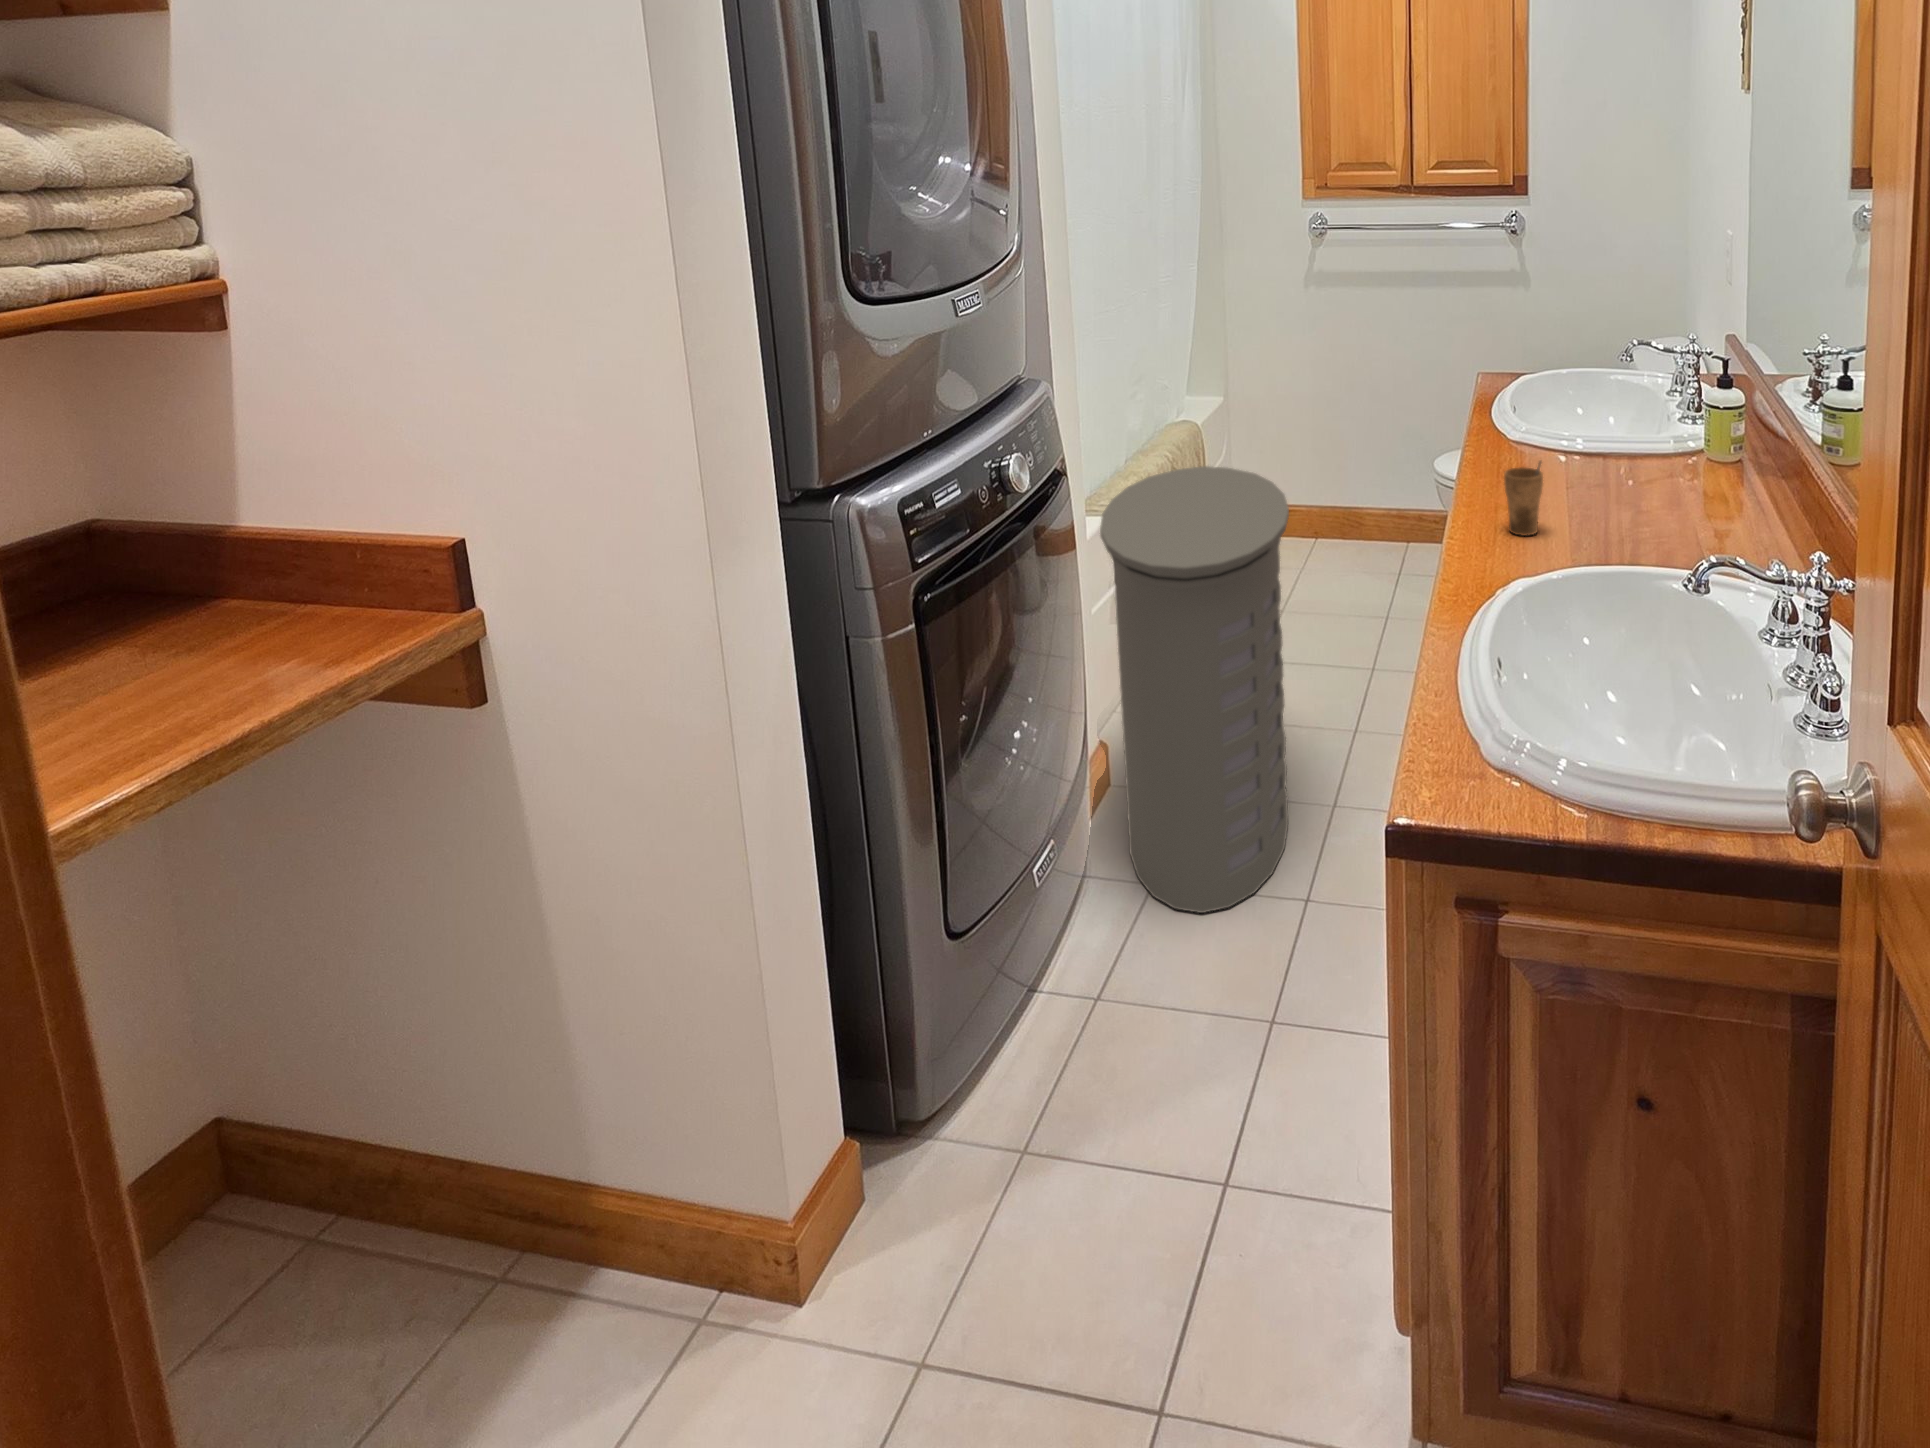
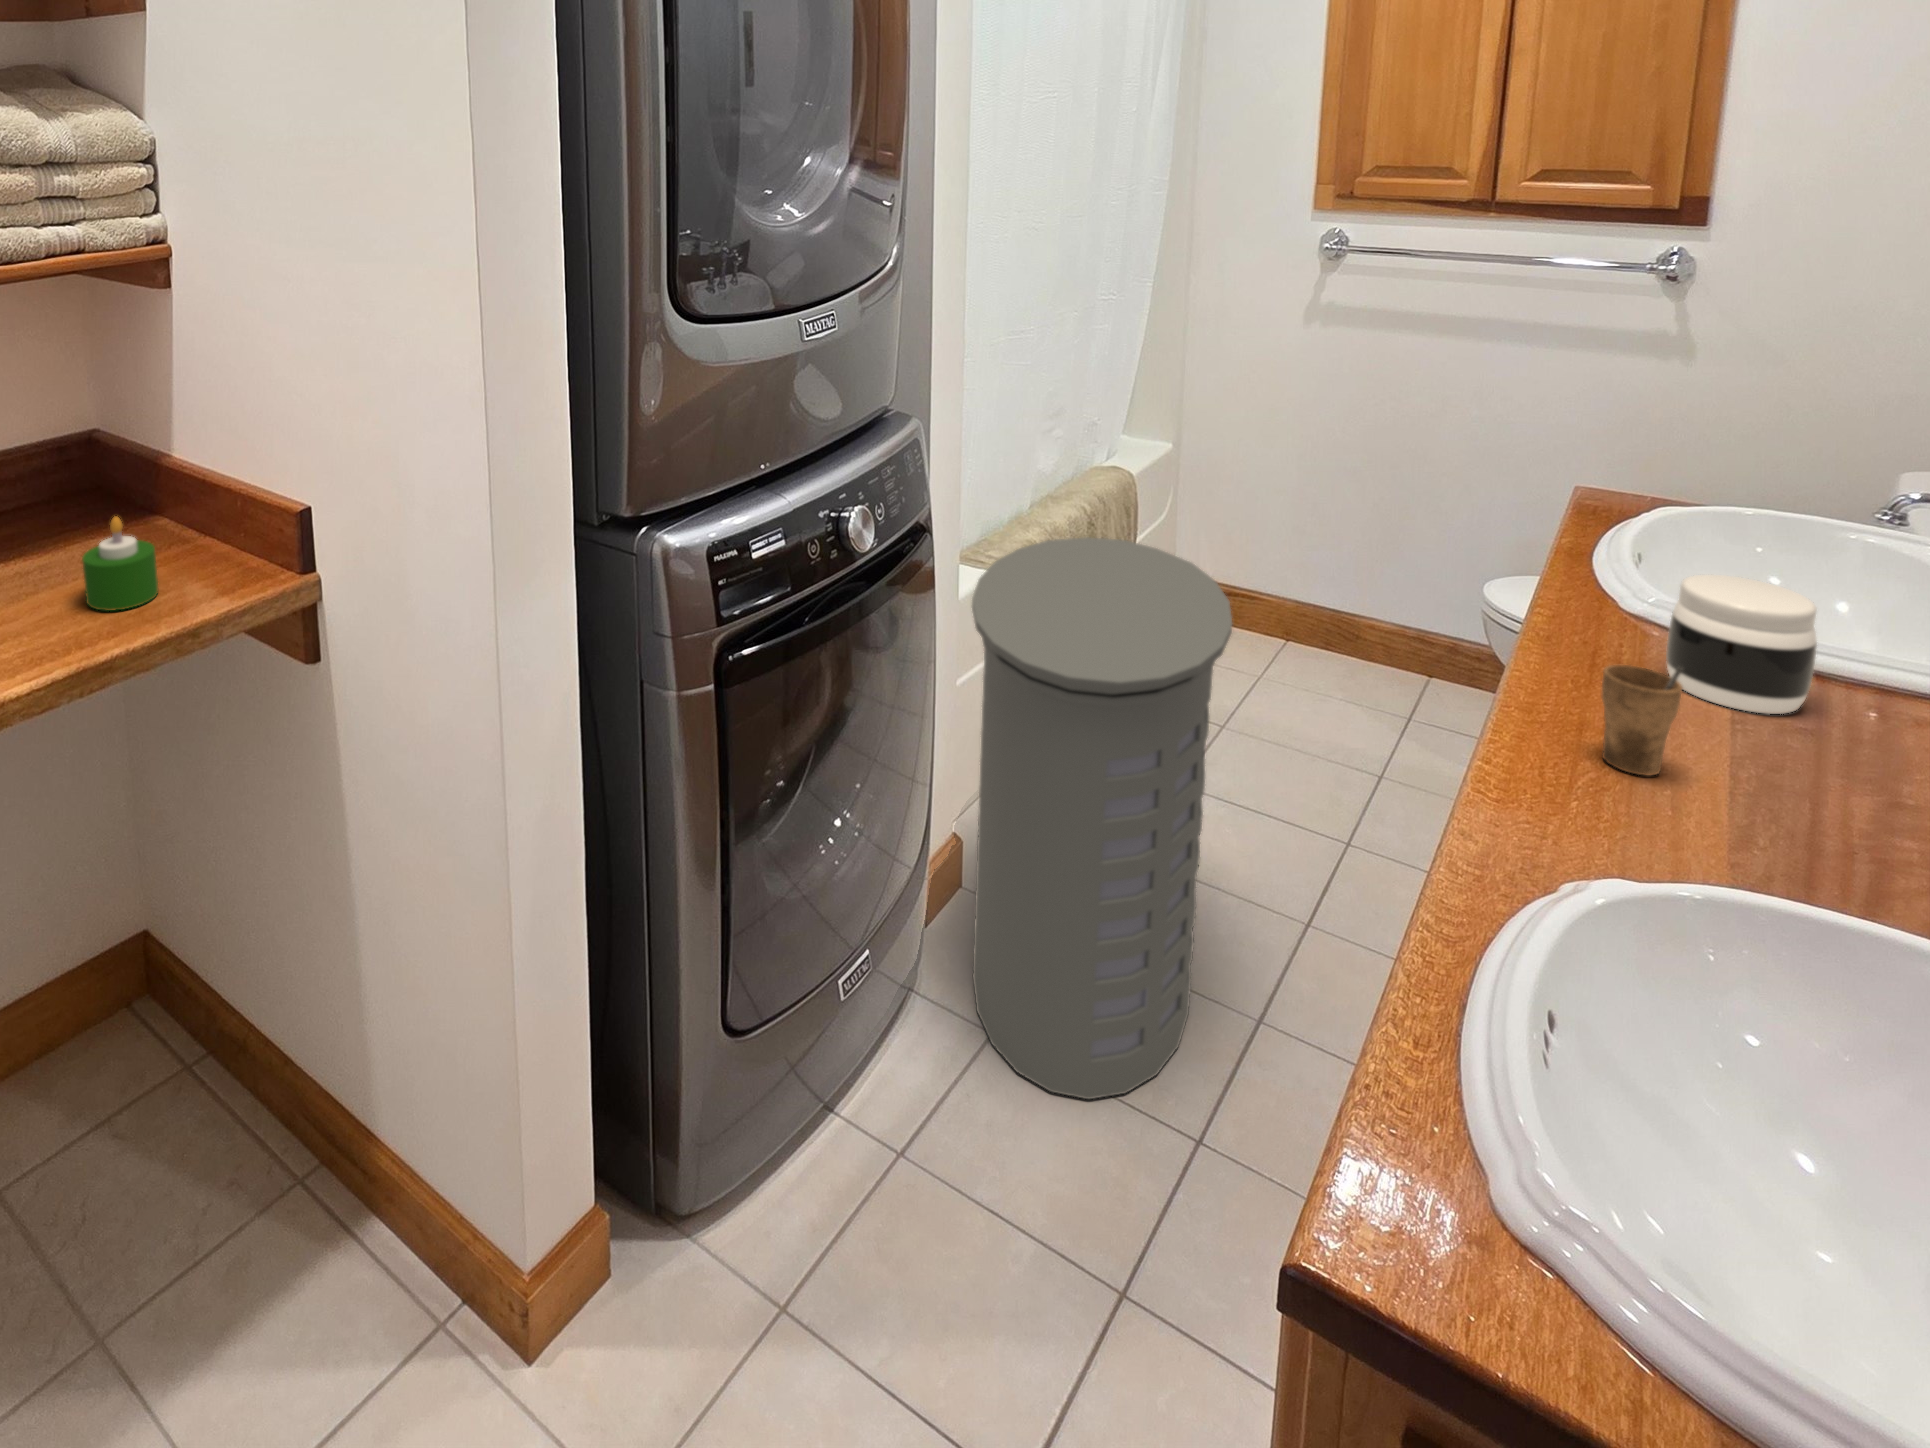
jar: none [1535,408,1603,490] -> present [1666,575,1817,714]
candle: none [163,587,274,697] -> present [82,517,158,611]

